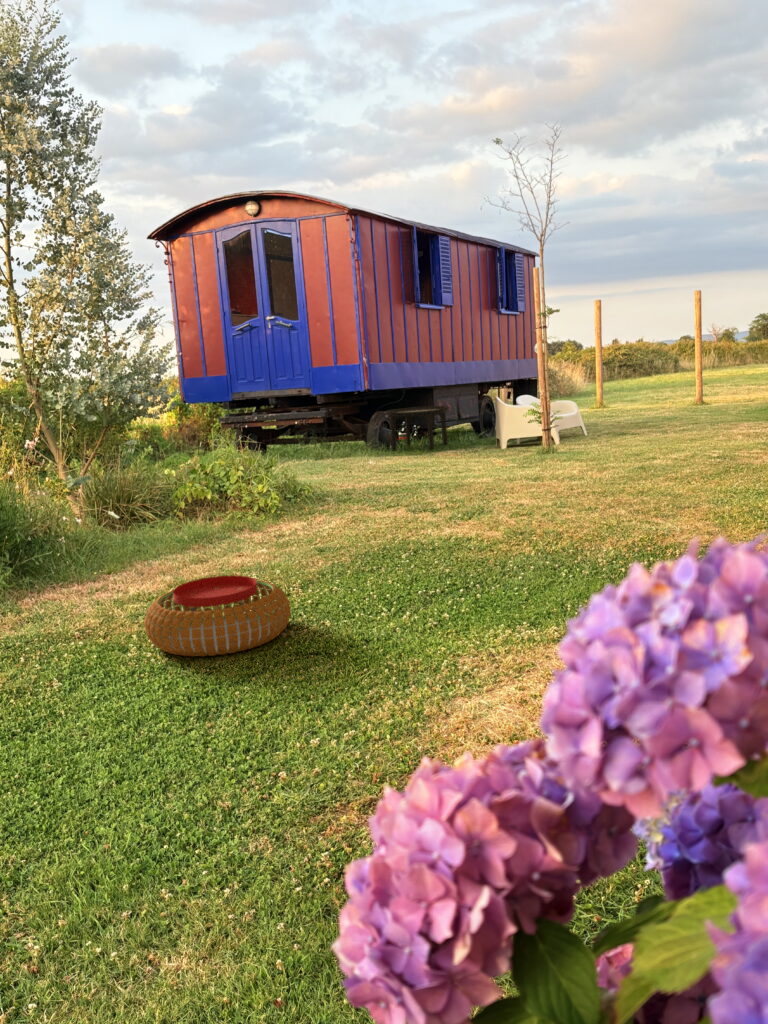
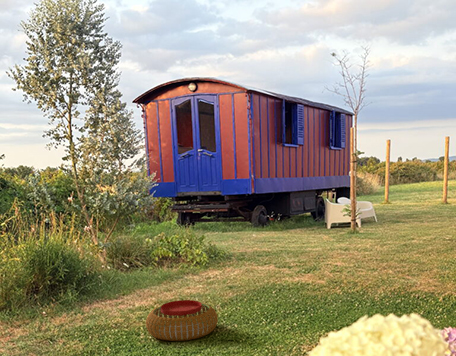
round table: present [385,406,450,450] -> none [263,203,300,228]

